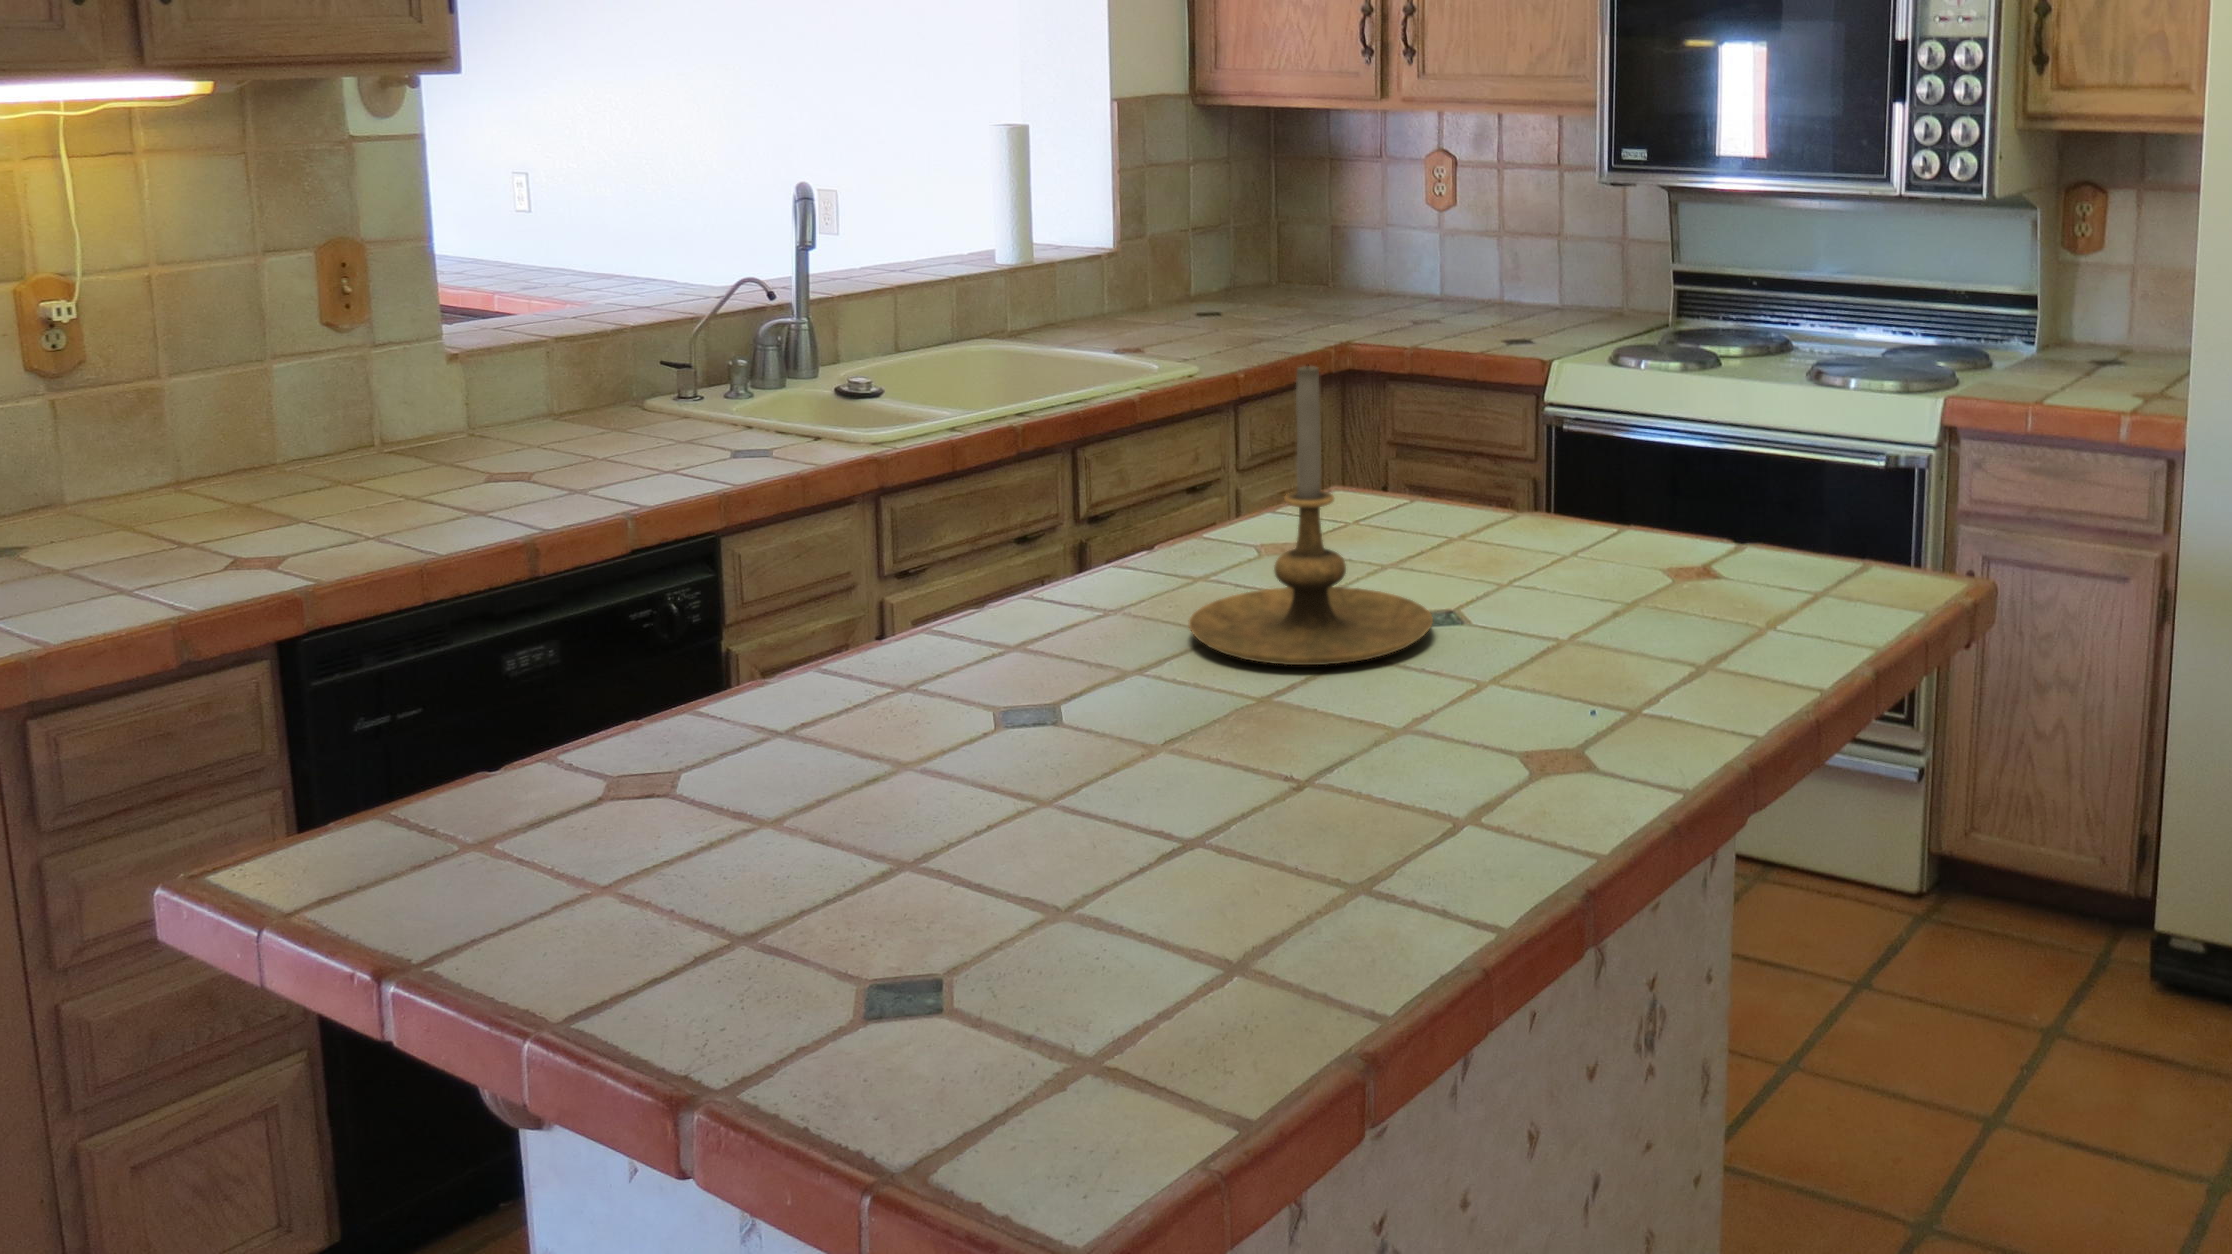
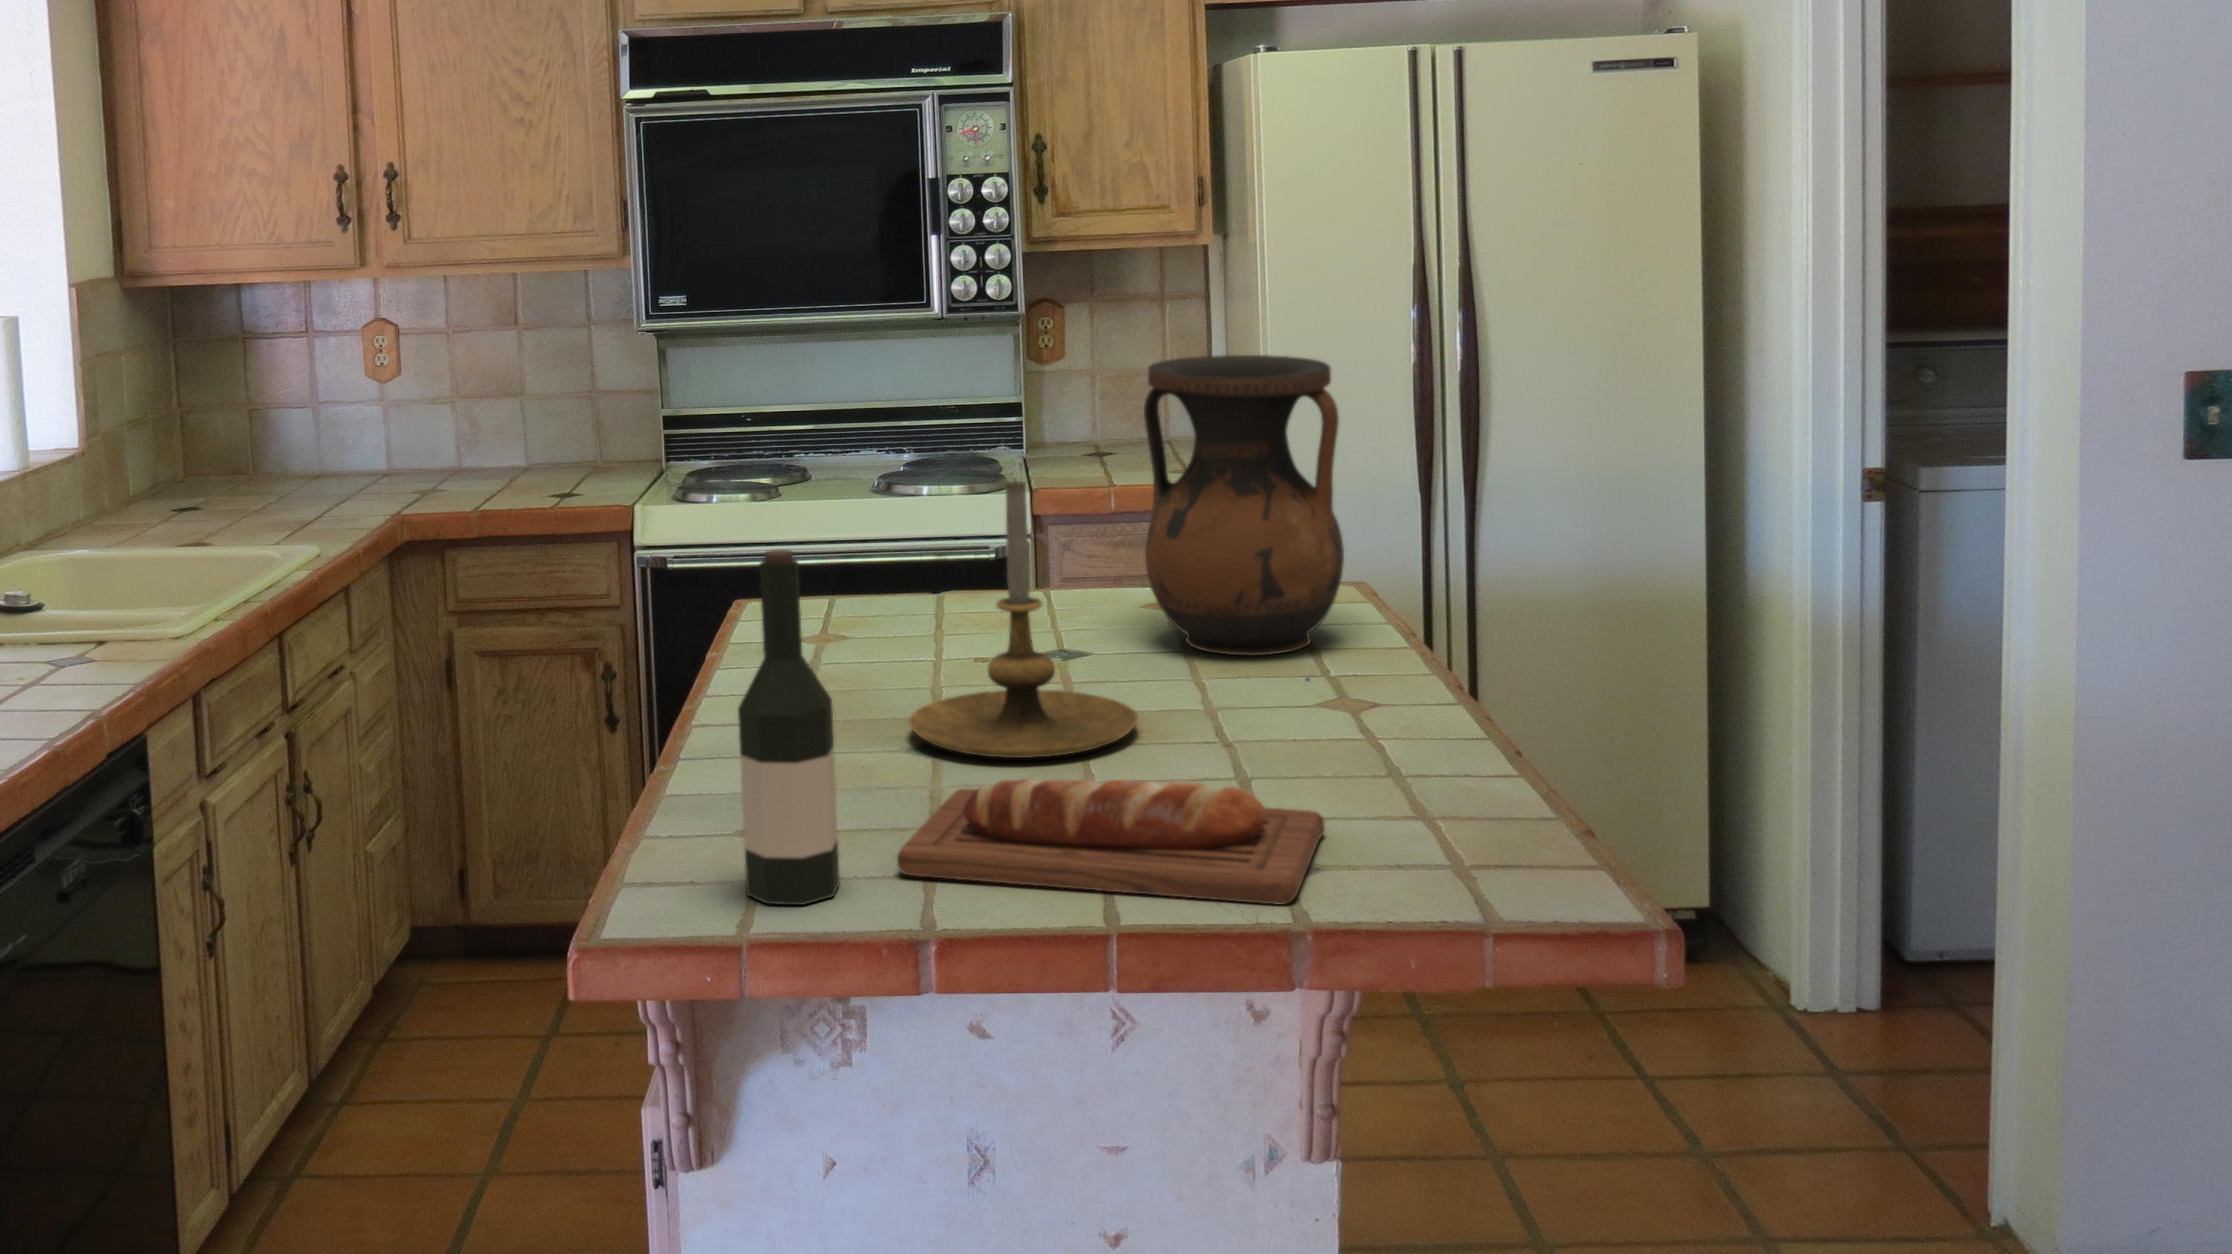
vase: none [1630,256,1856,606] -> present [1144,355,1344,656]
wine bottle: none [728,398,837,751] -> present [738,550,840,905]
bread loaf: none [885,672,1306,860] -> present [897,779,1325,905]

